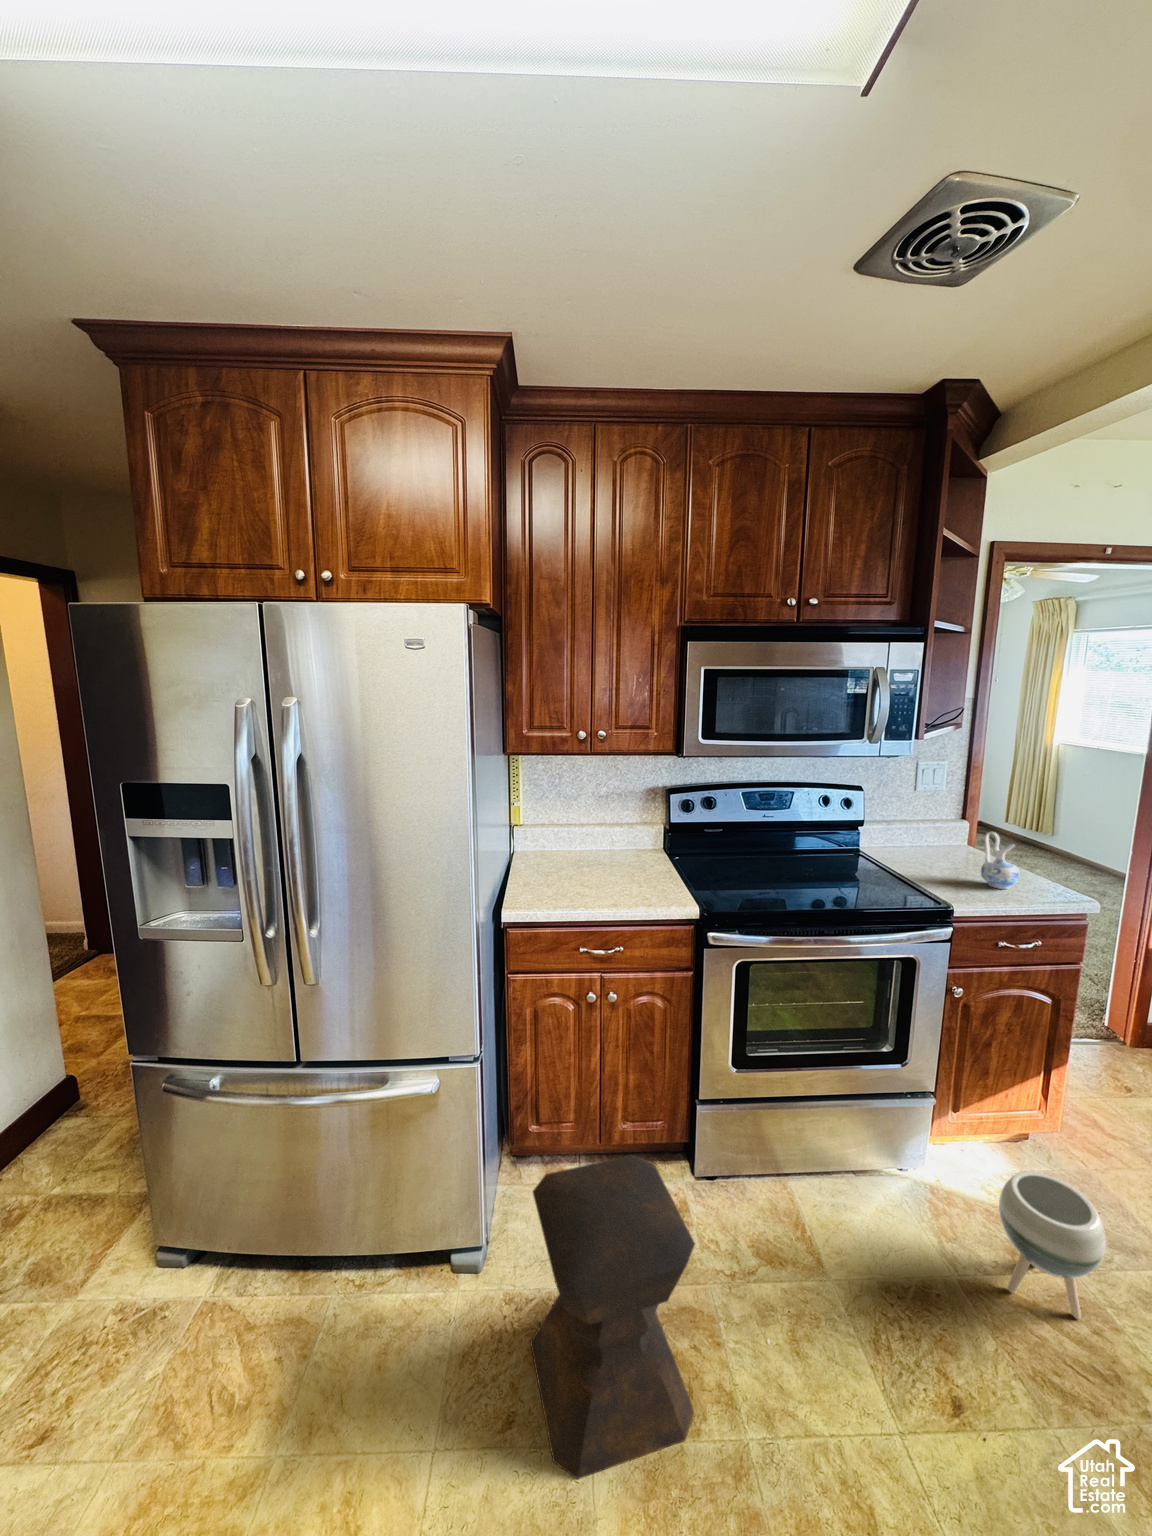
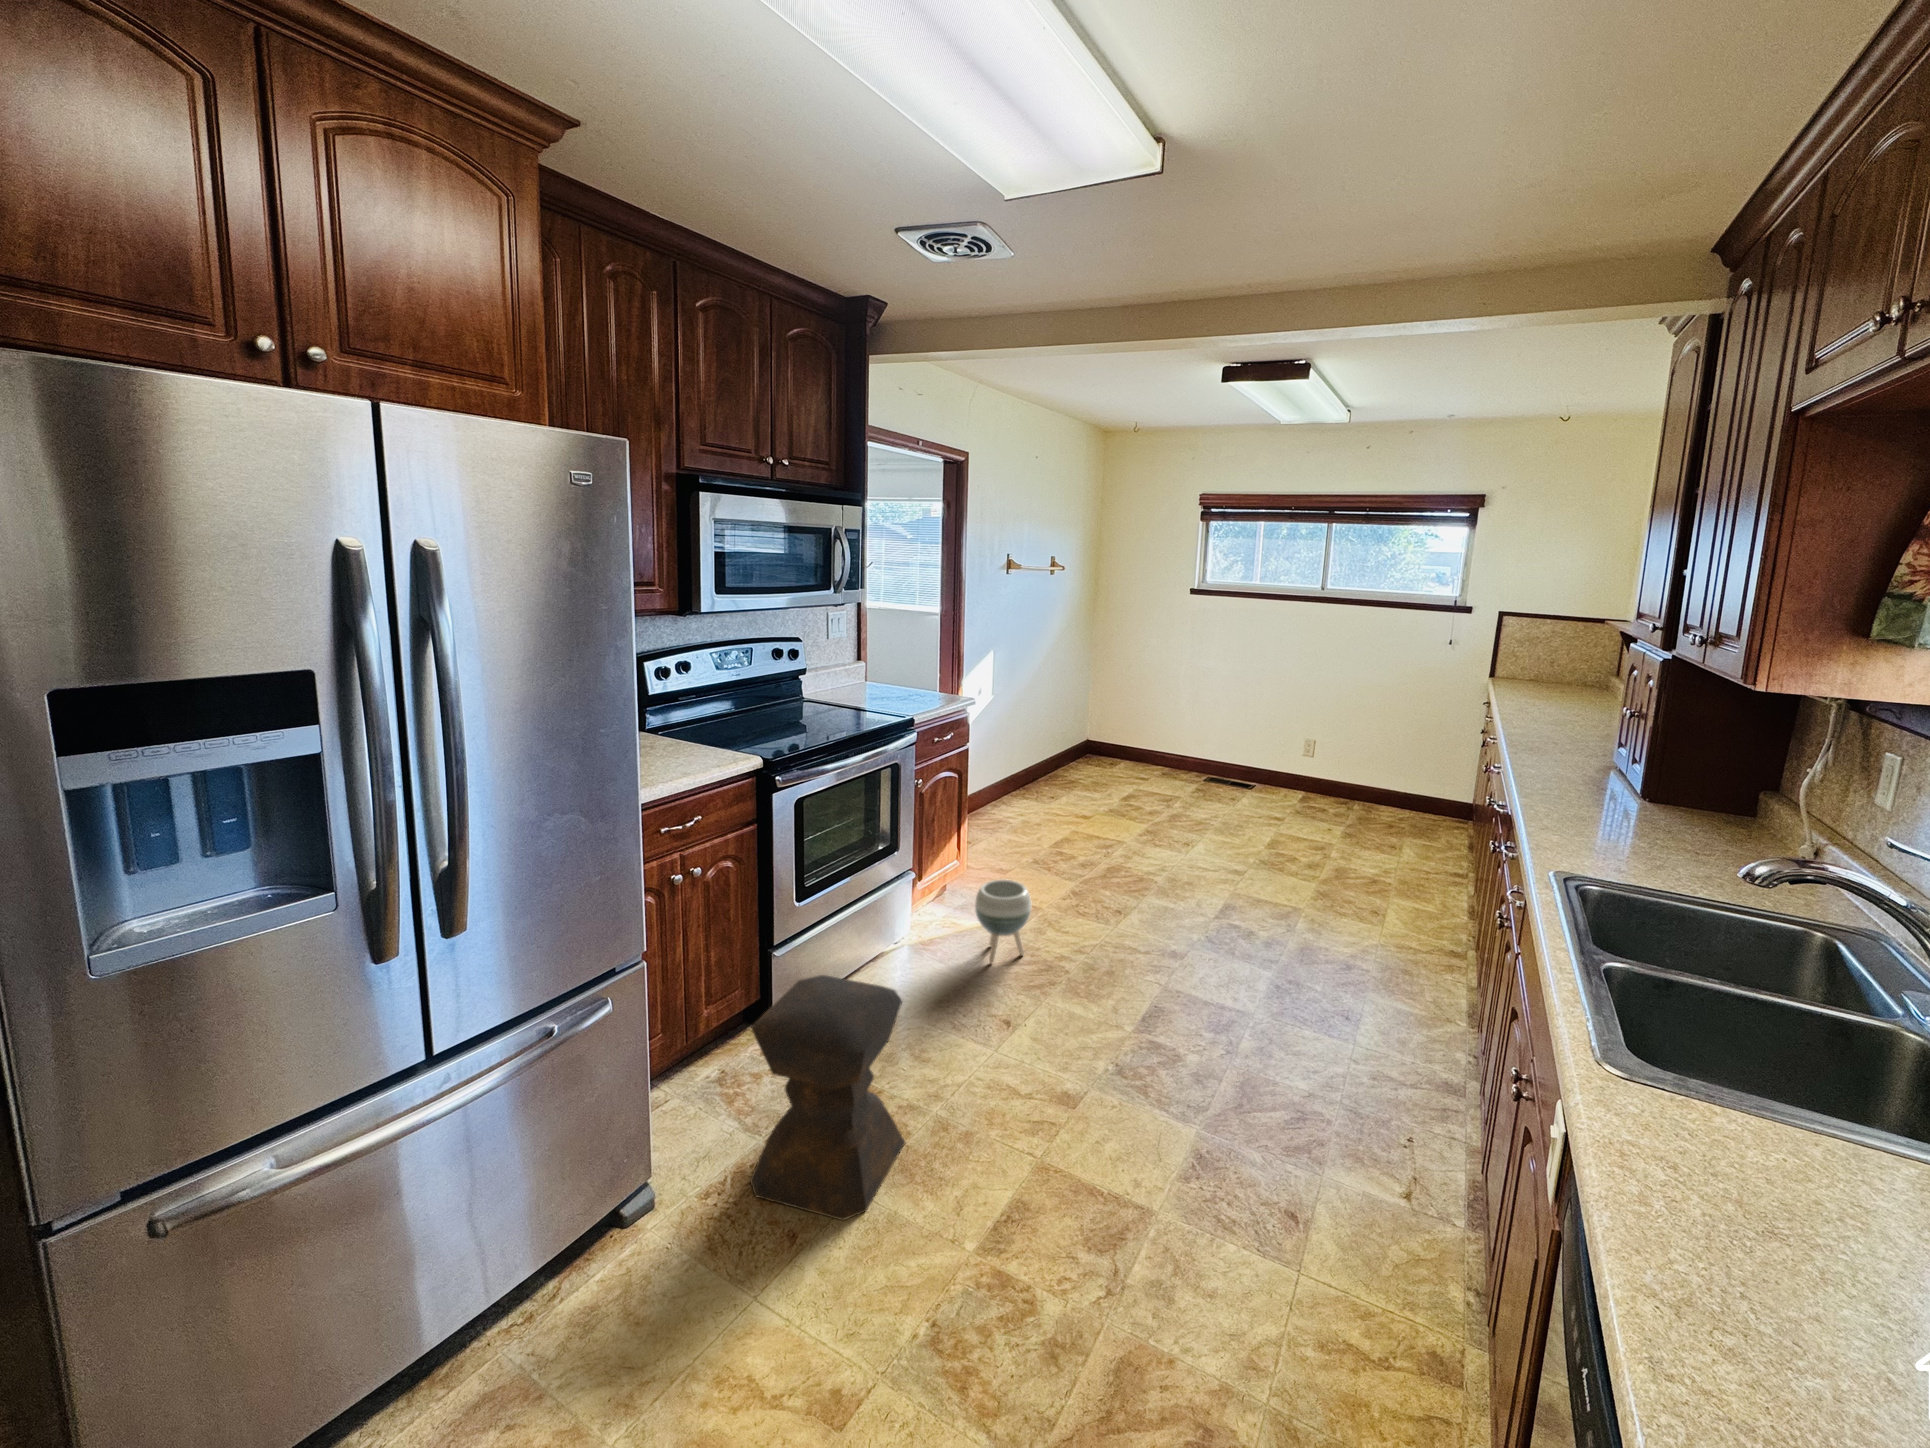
ceramic pitcher: present [981,832,1019,889] -> none [903,660,928,703]

